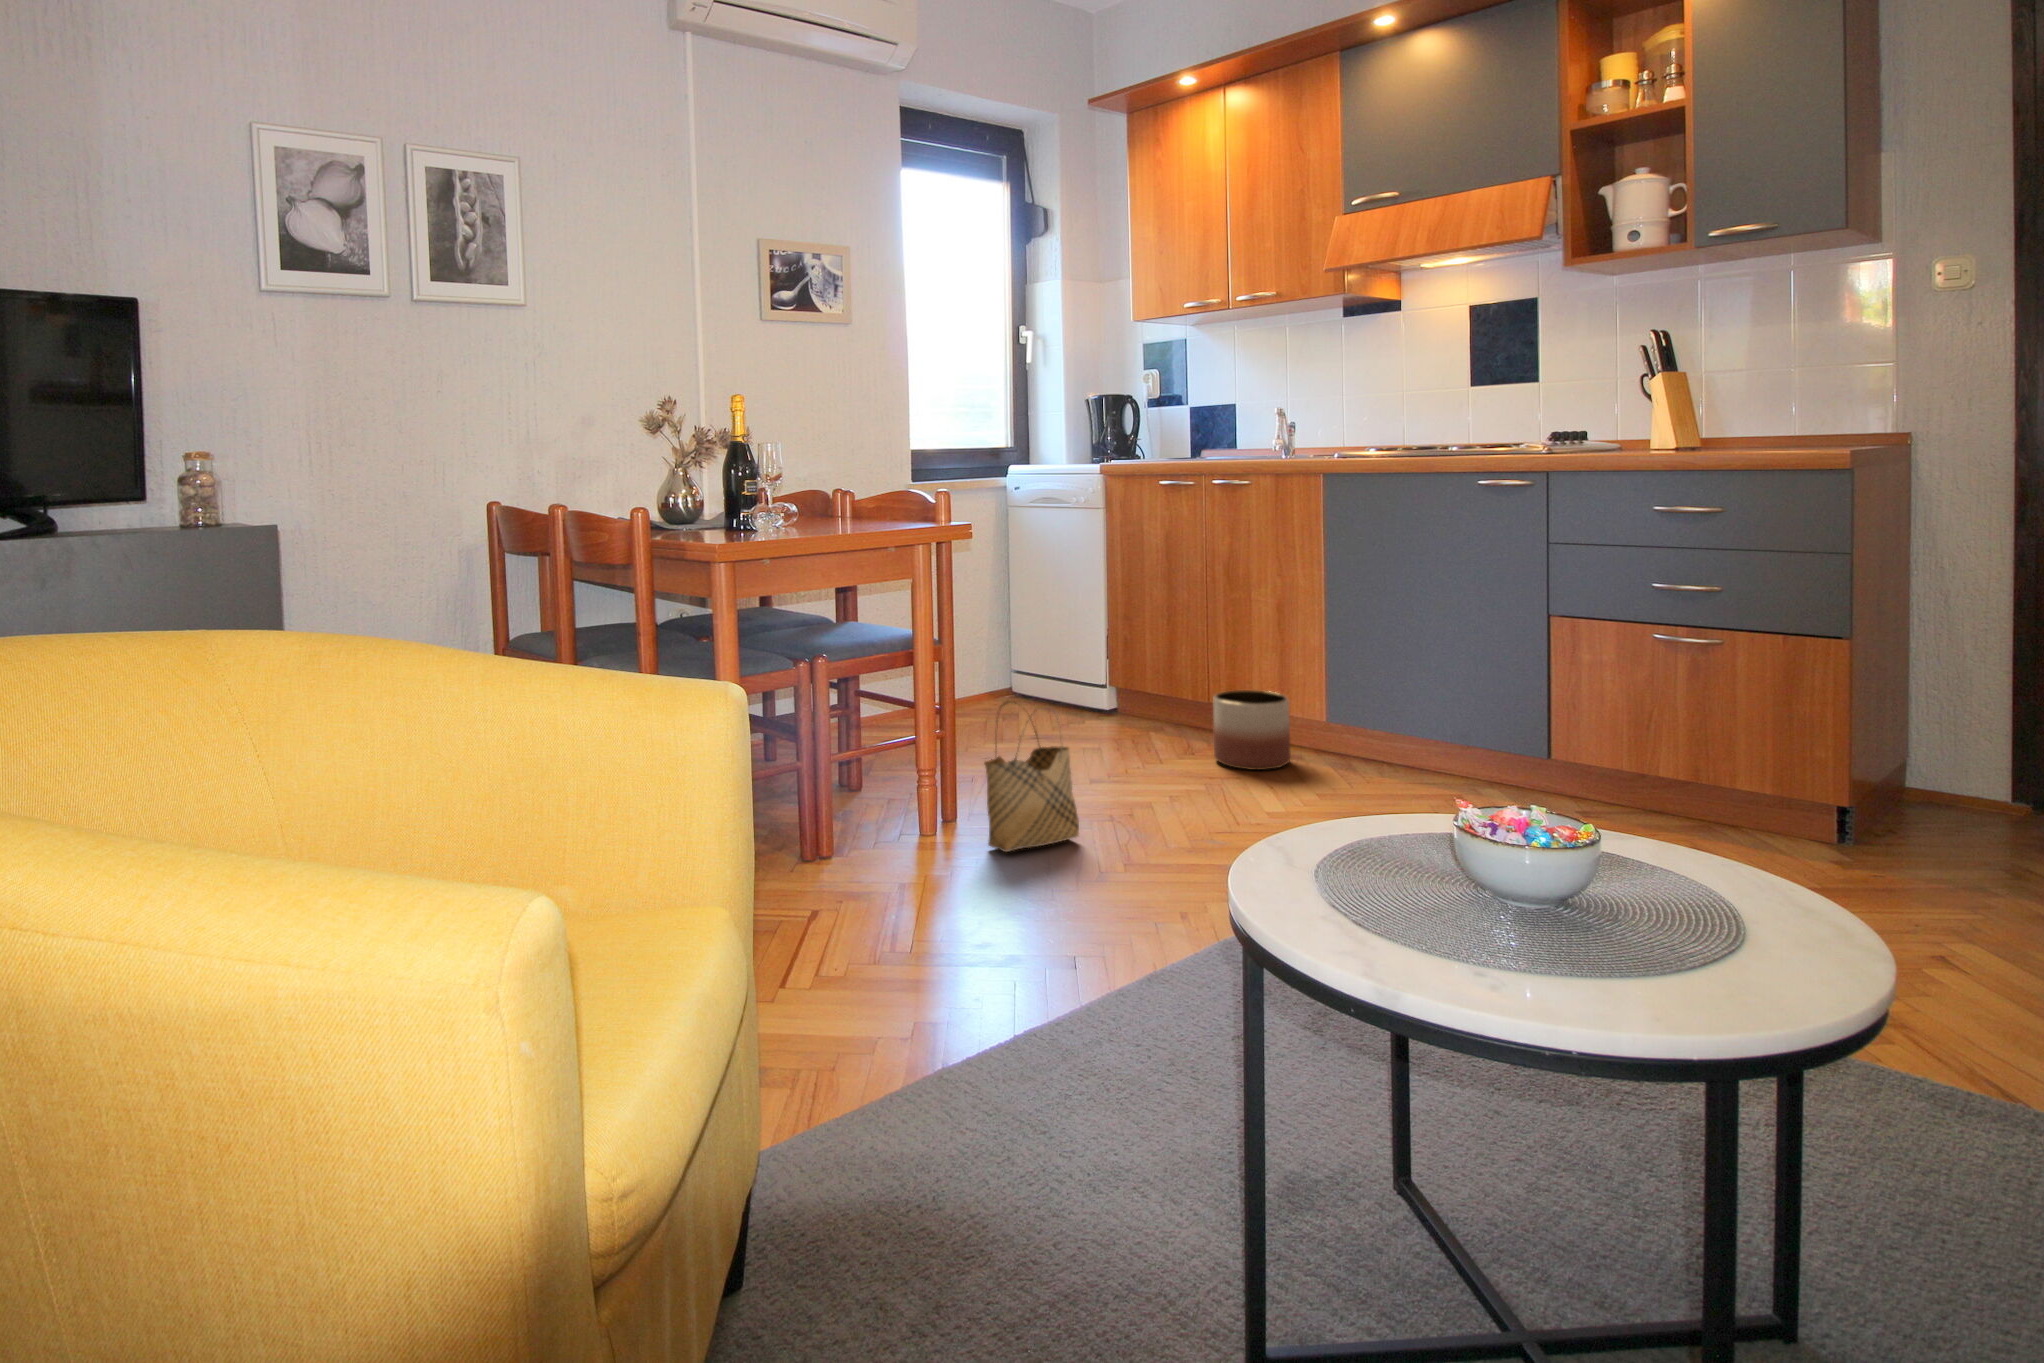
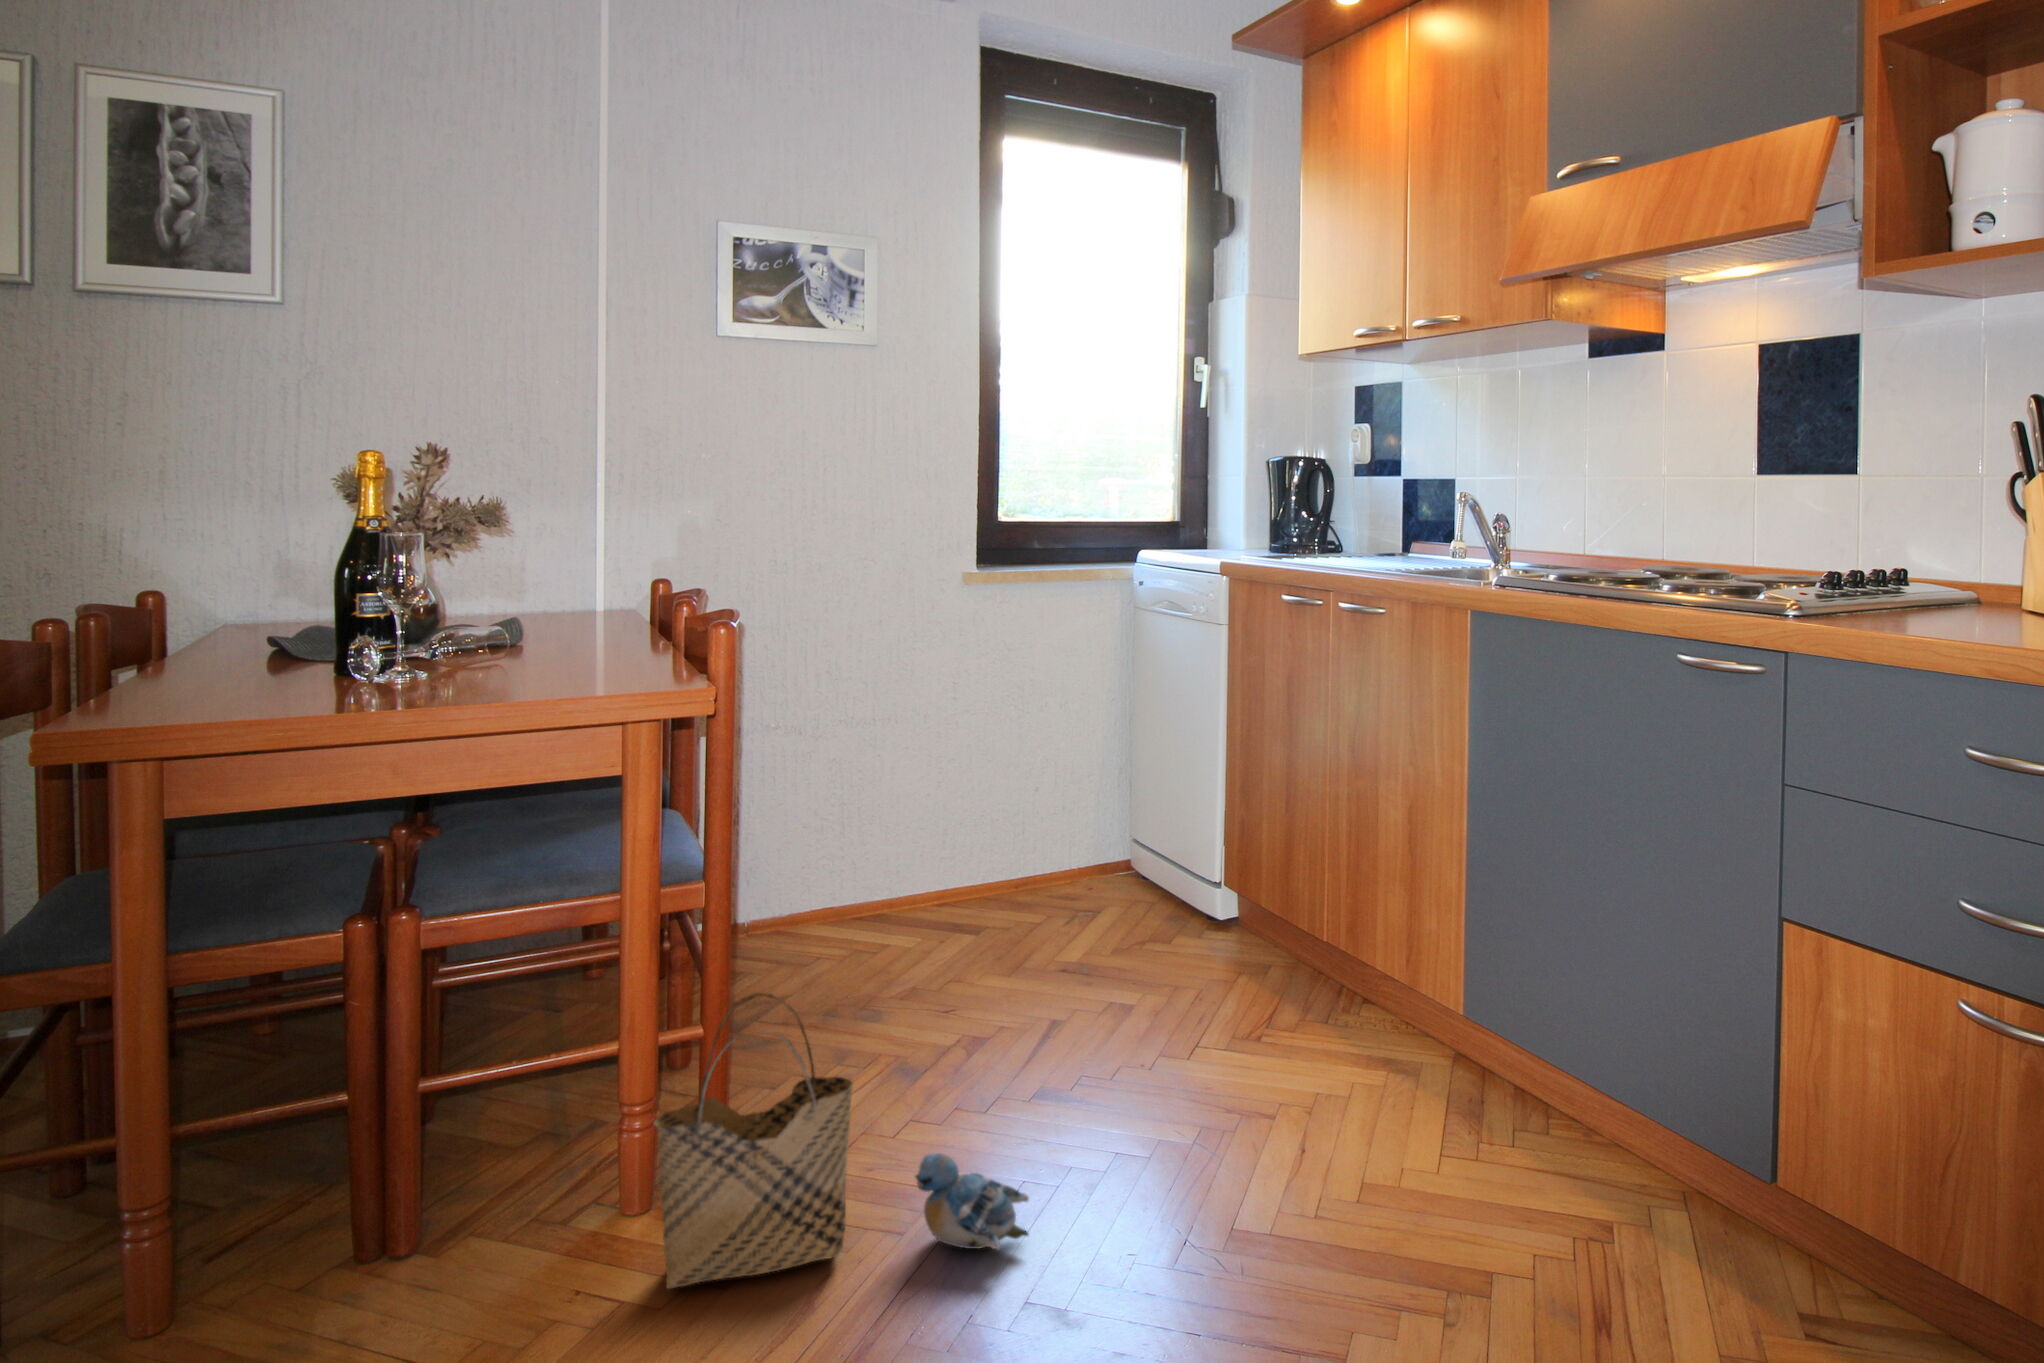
planter: present [1214,690,1291,770] -> none [1276,938,1393,1088]
plush toy: none [1102,783,1173,831] -> present [915,1153,1029,1250]

